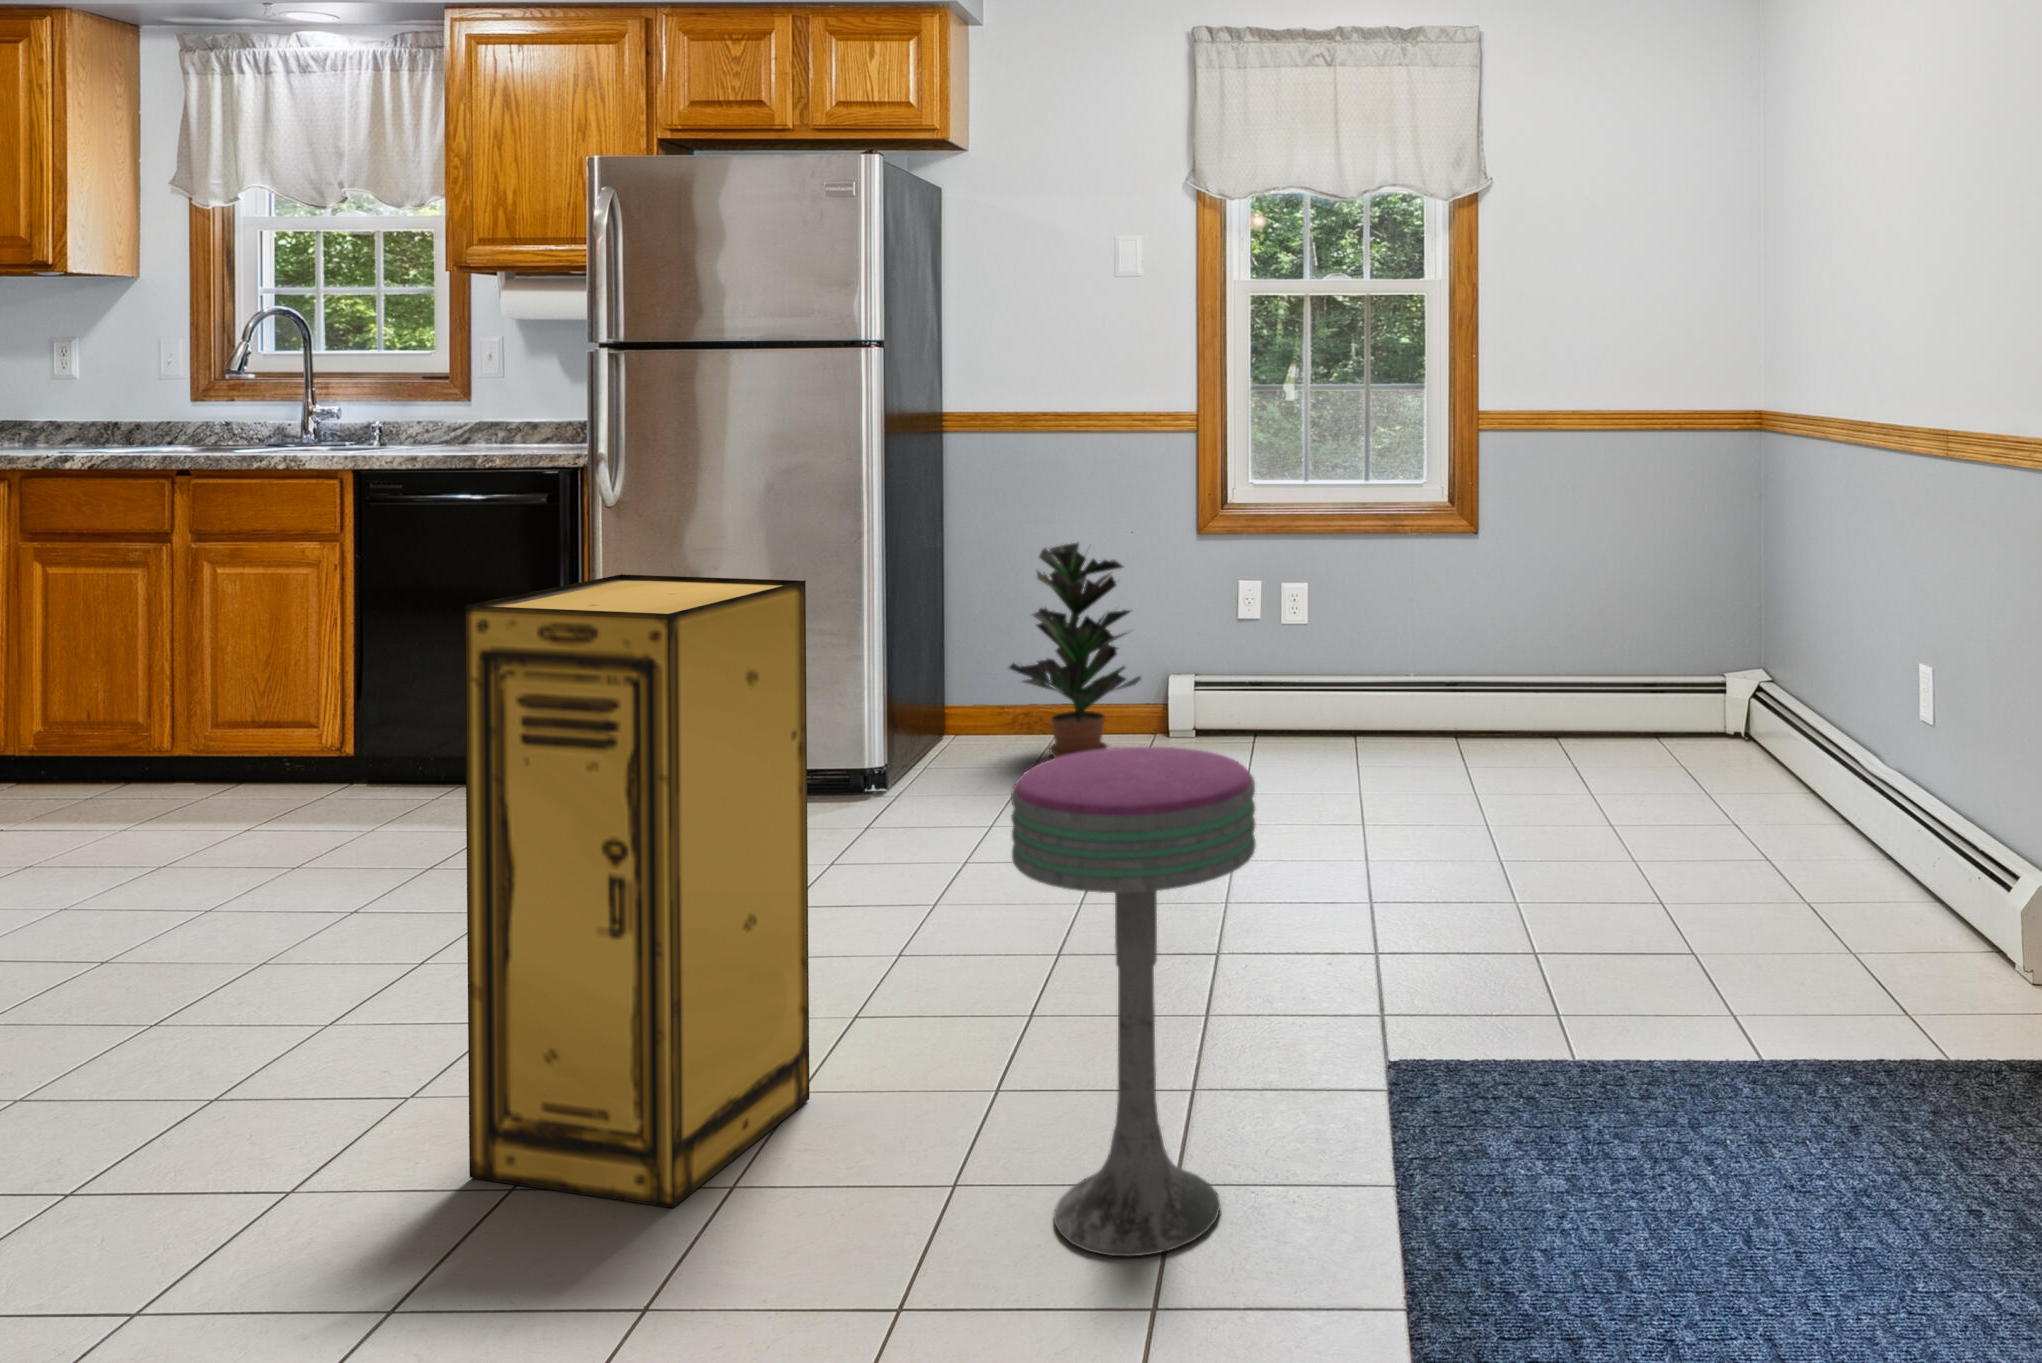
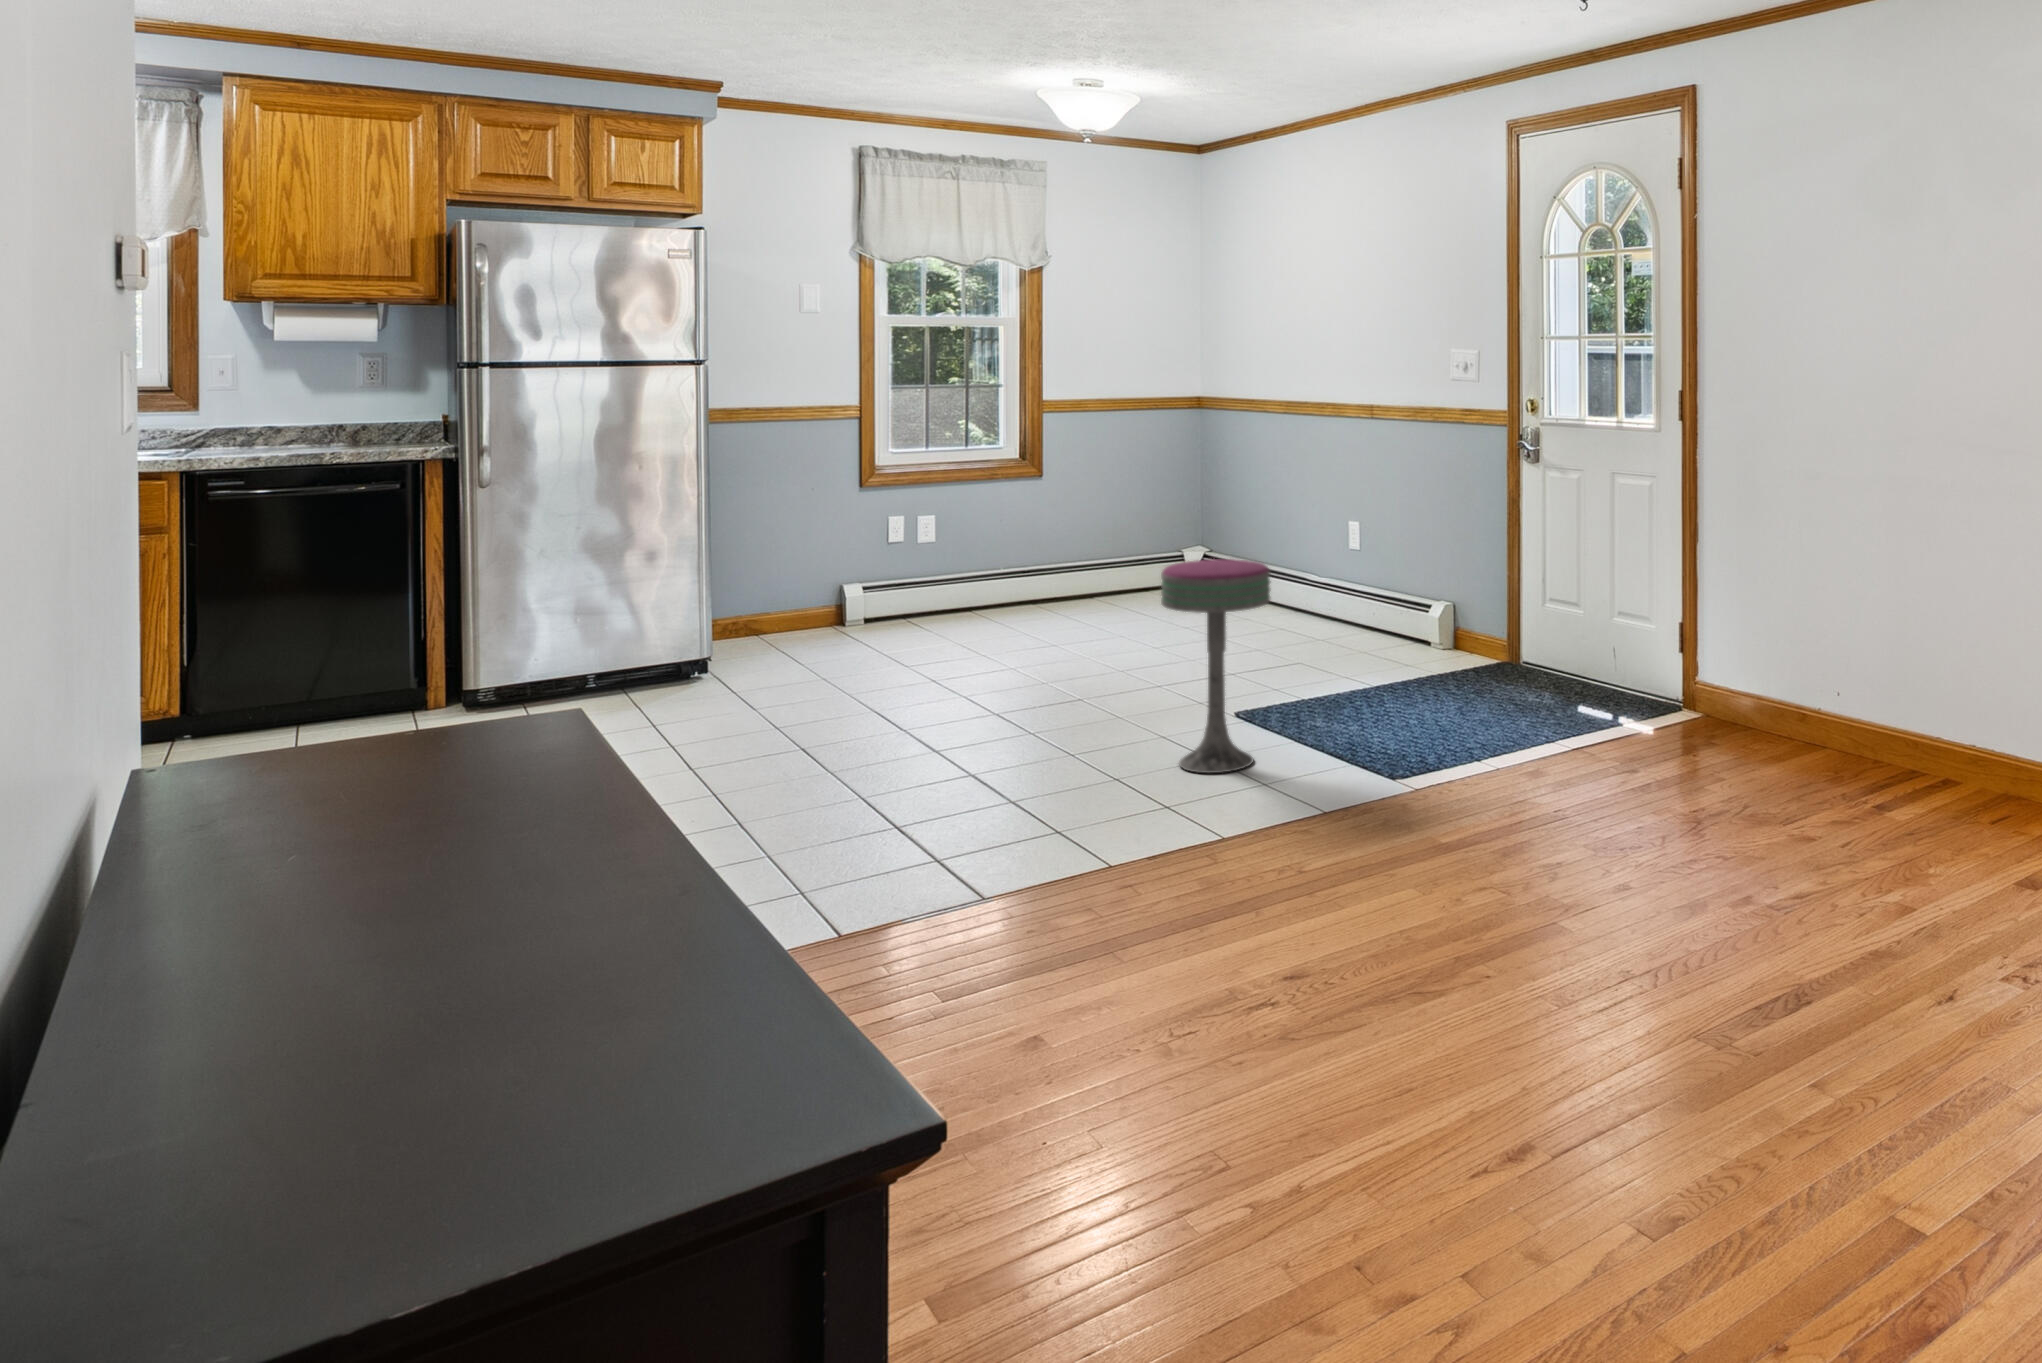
potted plant: present [1009,543,1141,758] -> none [750,500,853,652]
storage cabinet: present [464,574,810,1208] -> none [872,499,1012,824]

